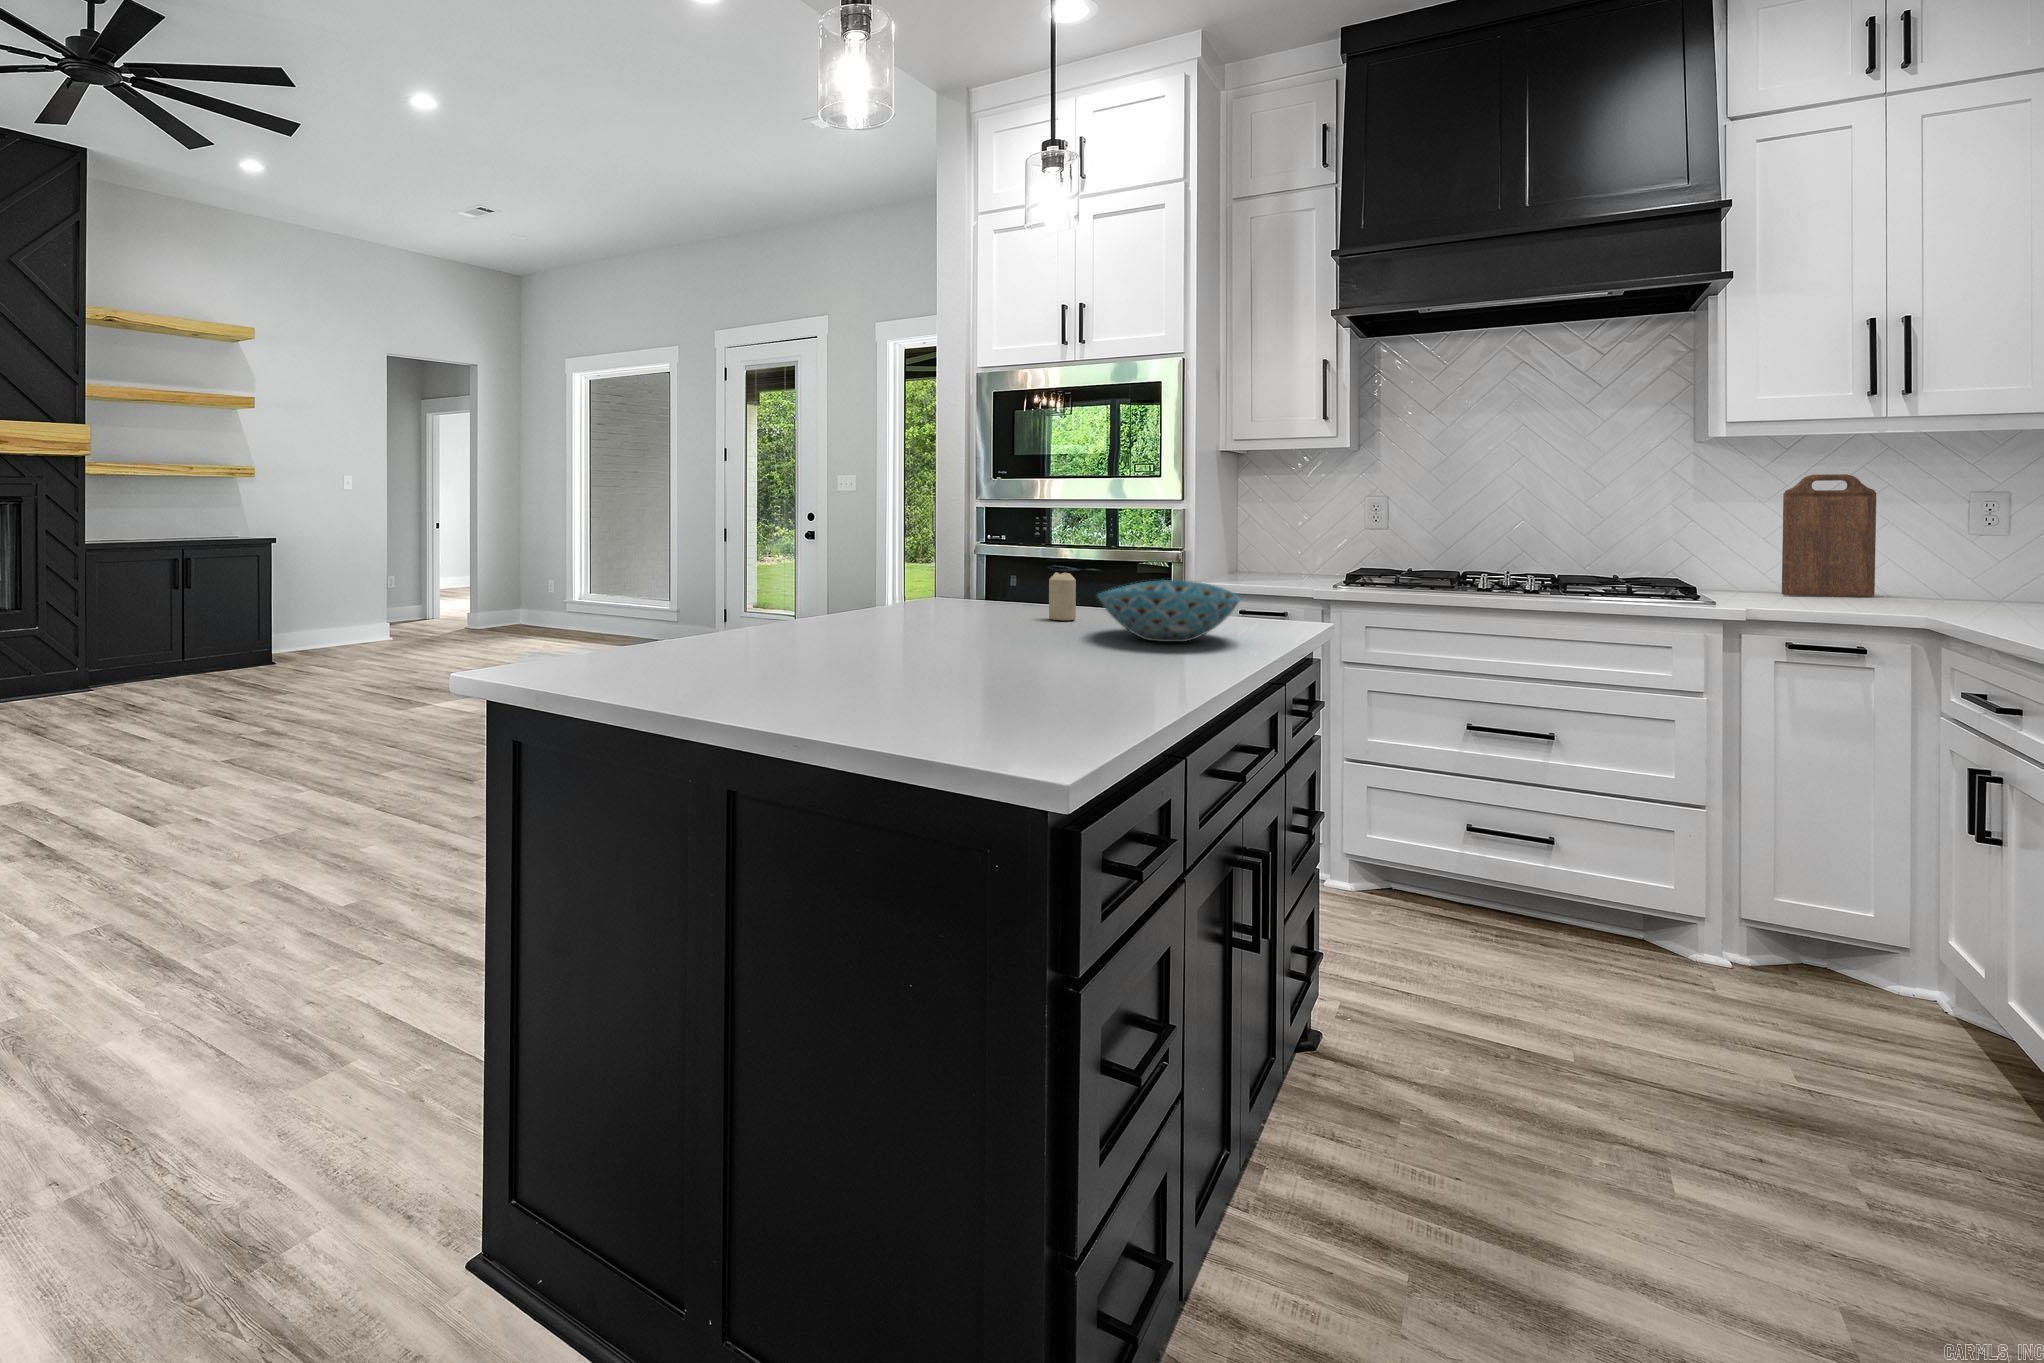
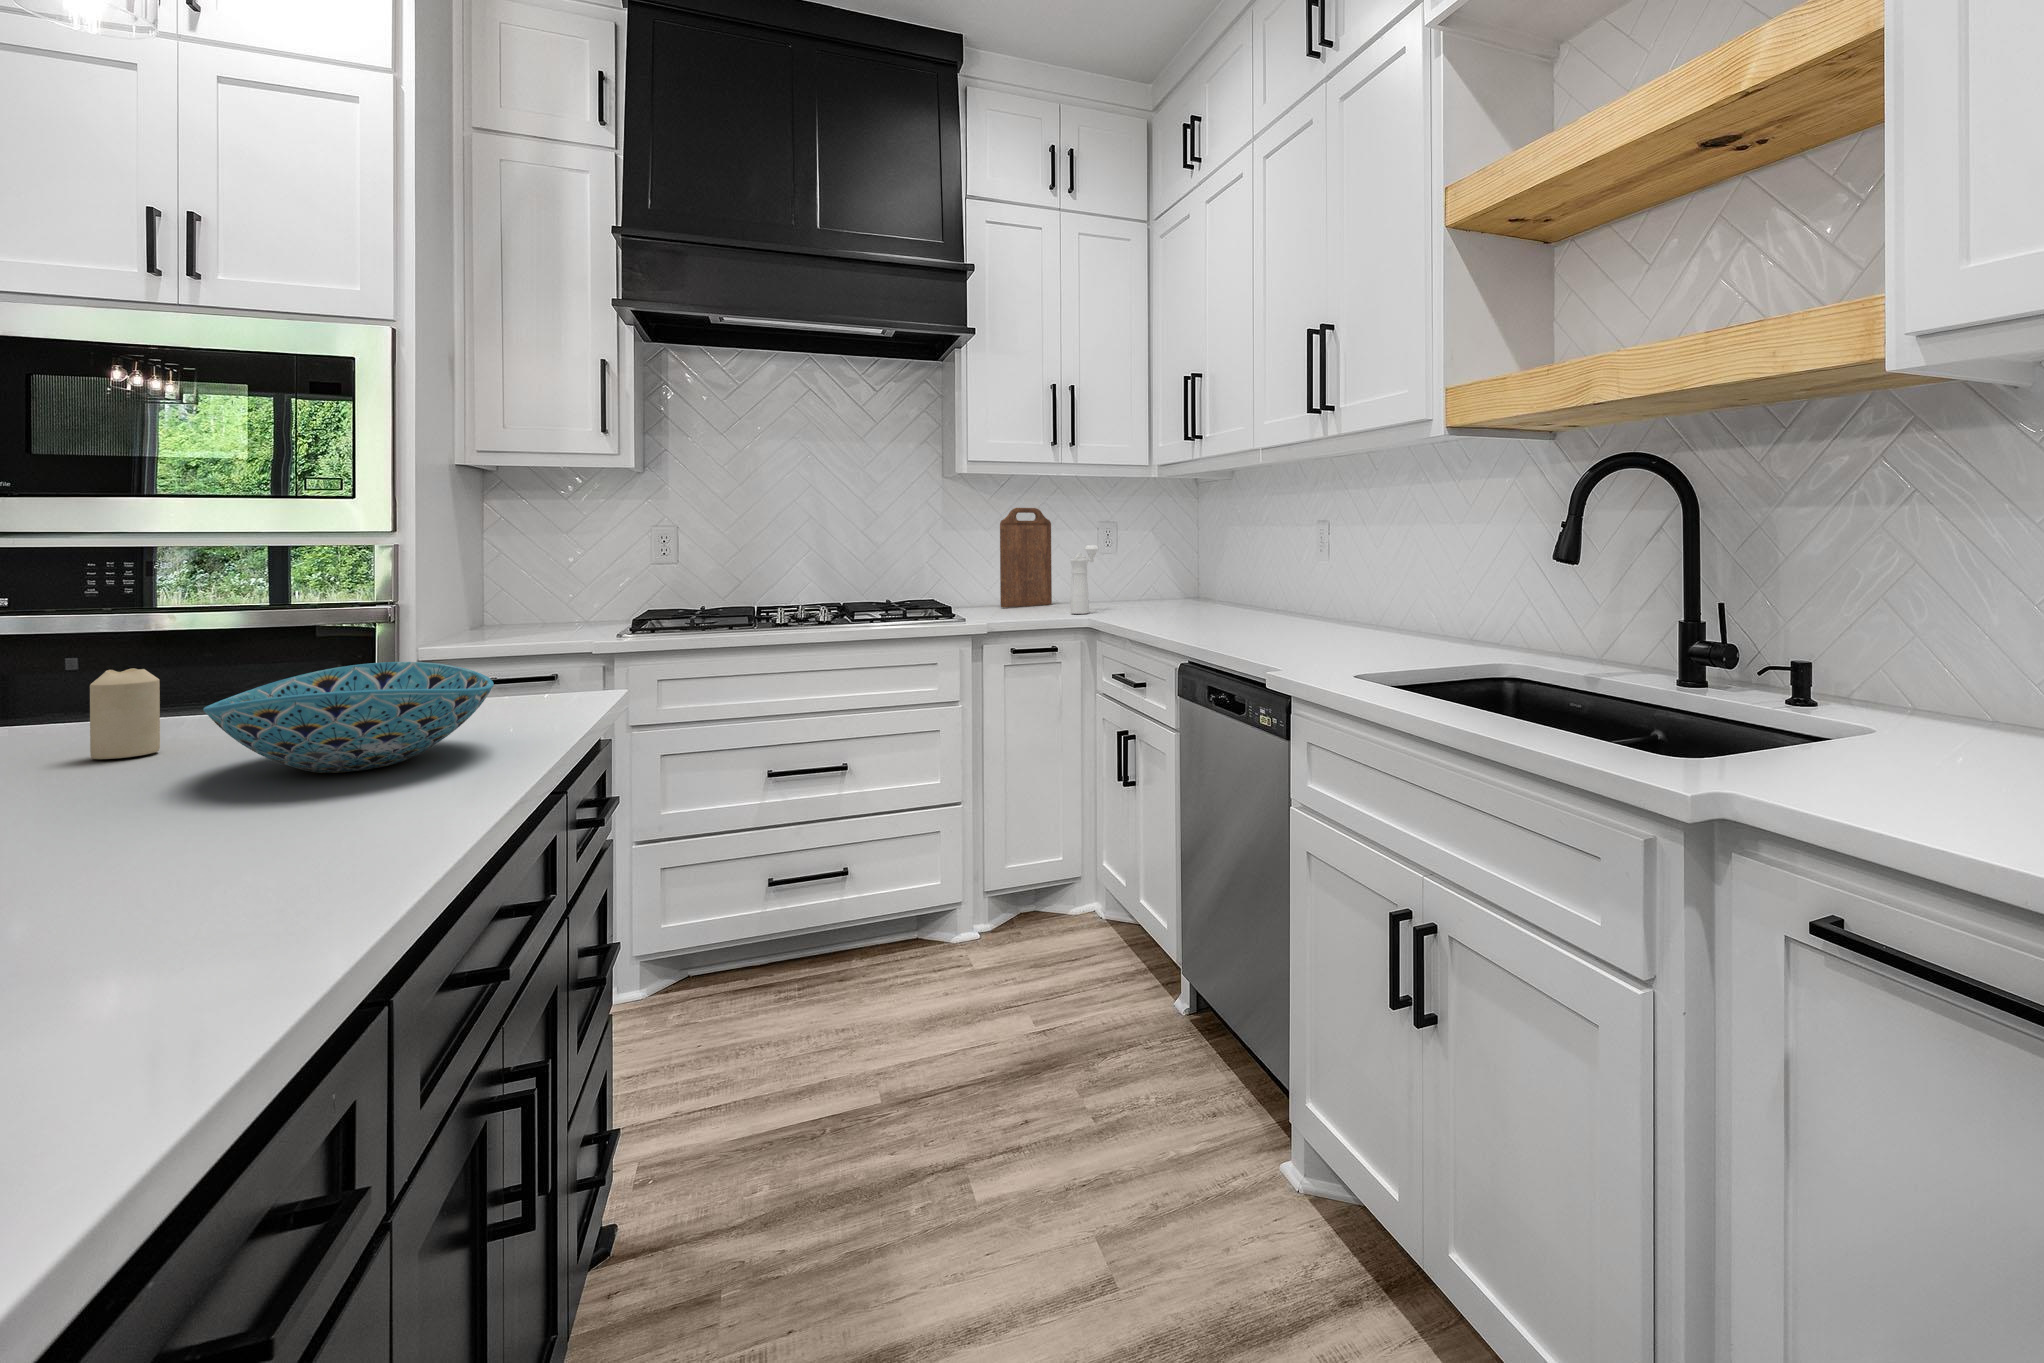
pepper mill: none [1901,521,1963,610] -> present [1070,545,1098,614]

